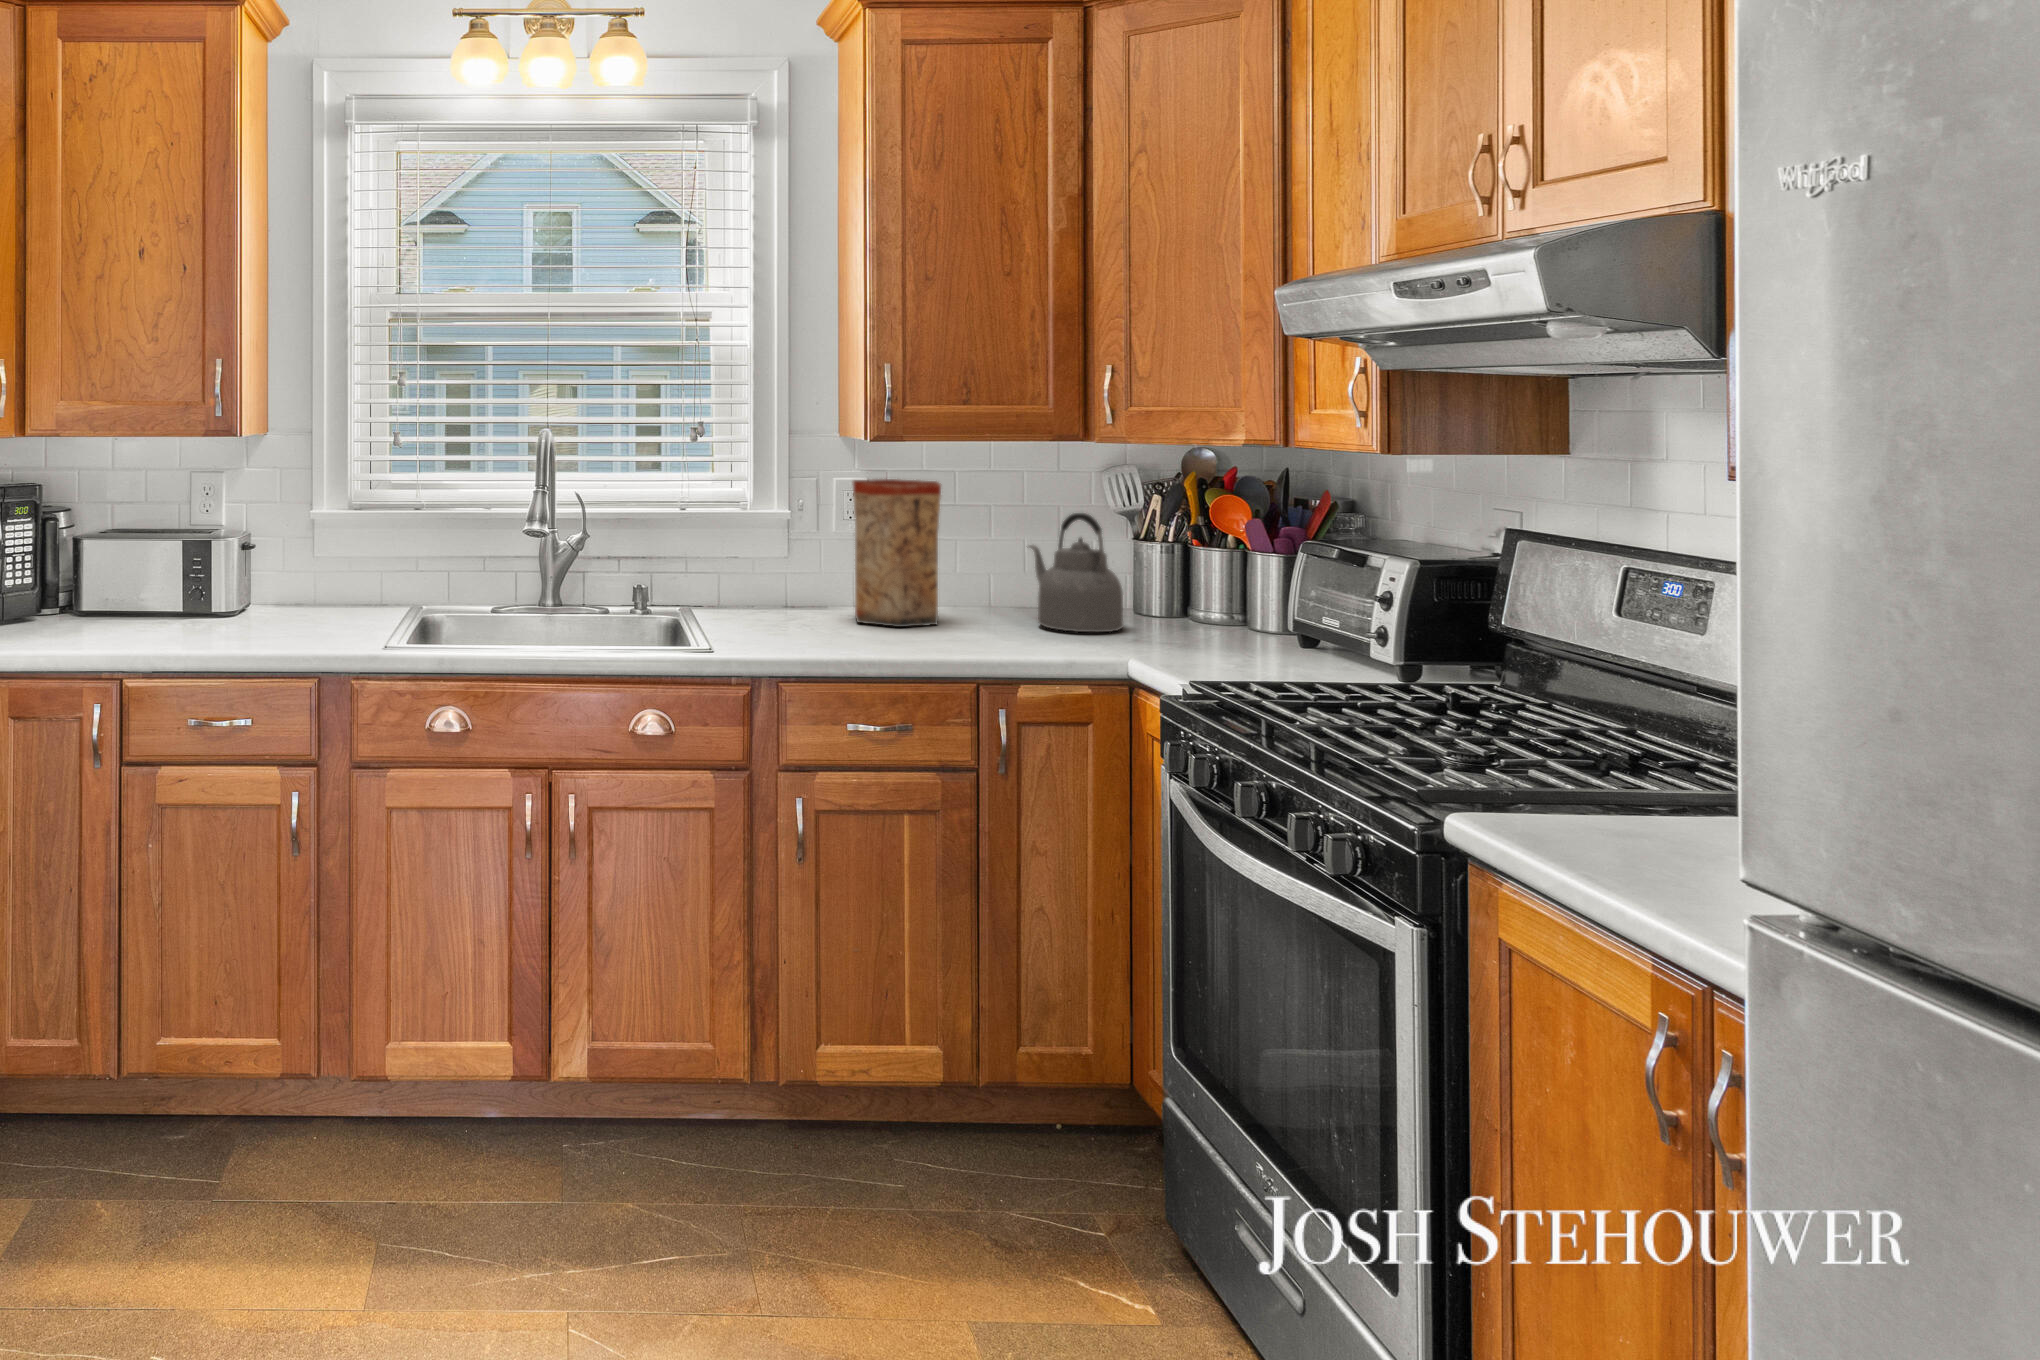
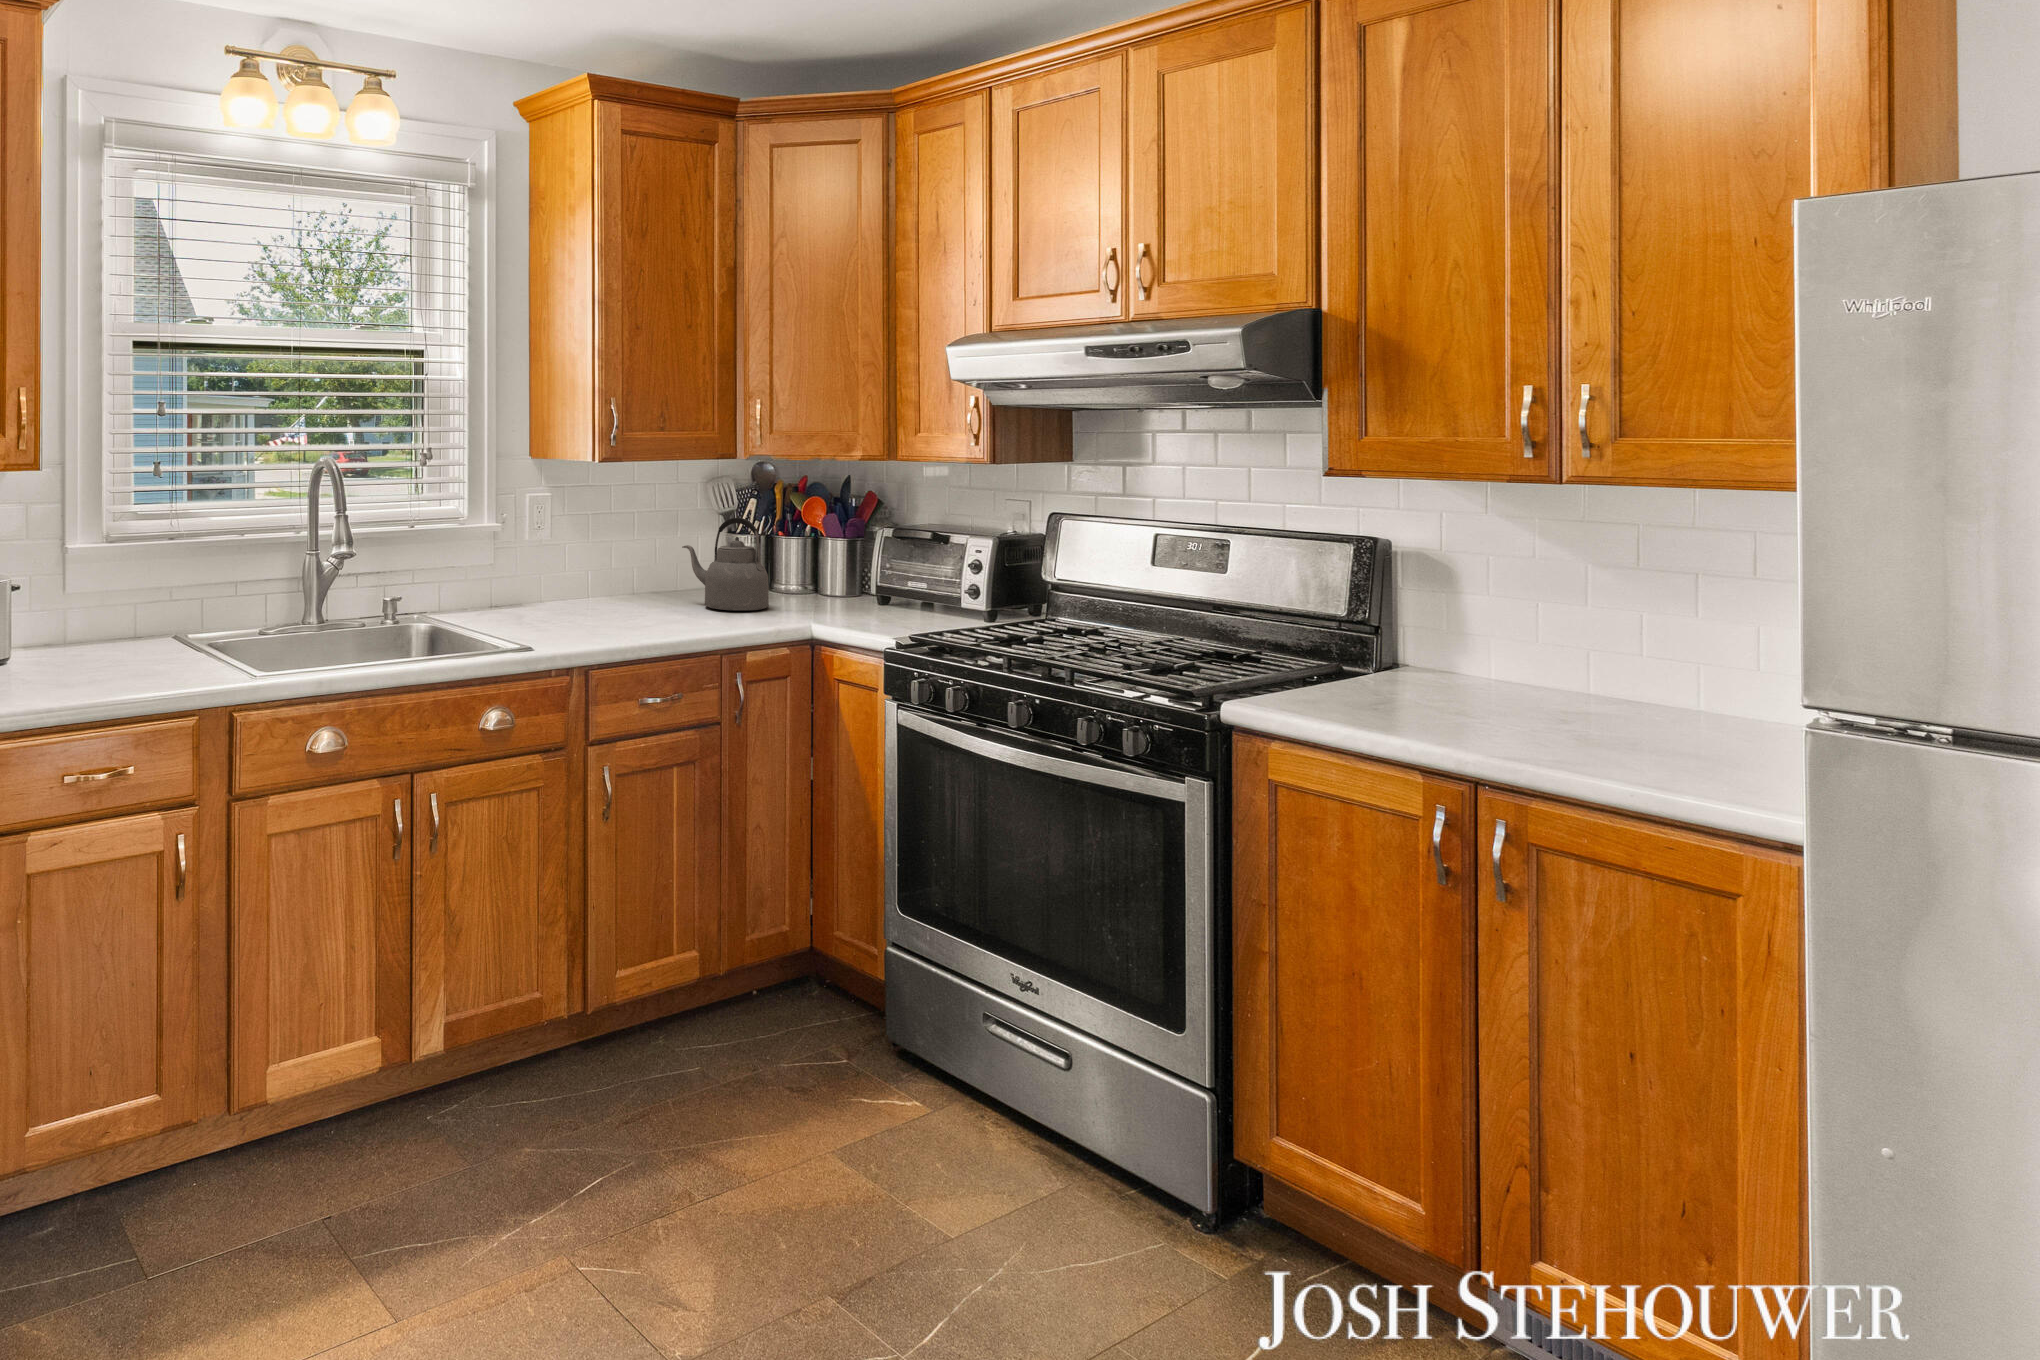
vase: present [852,479,941,627] -> none [561,496,641,618]

